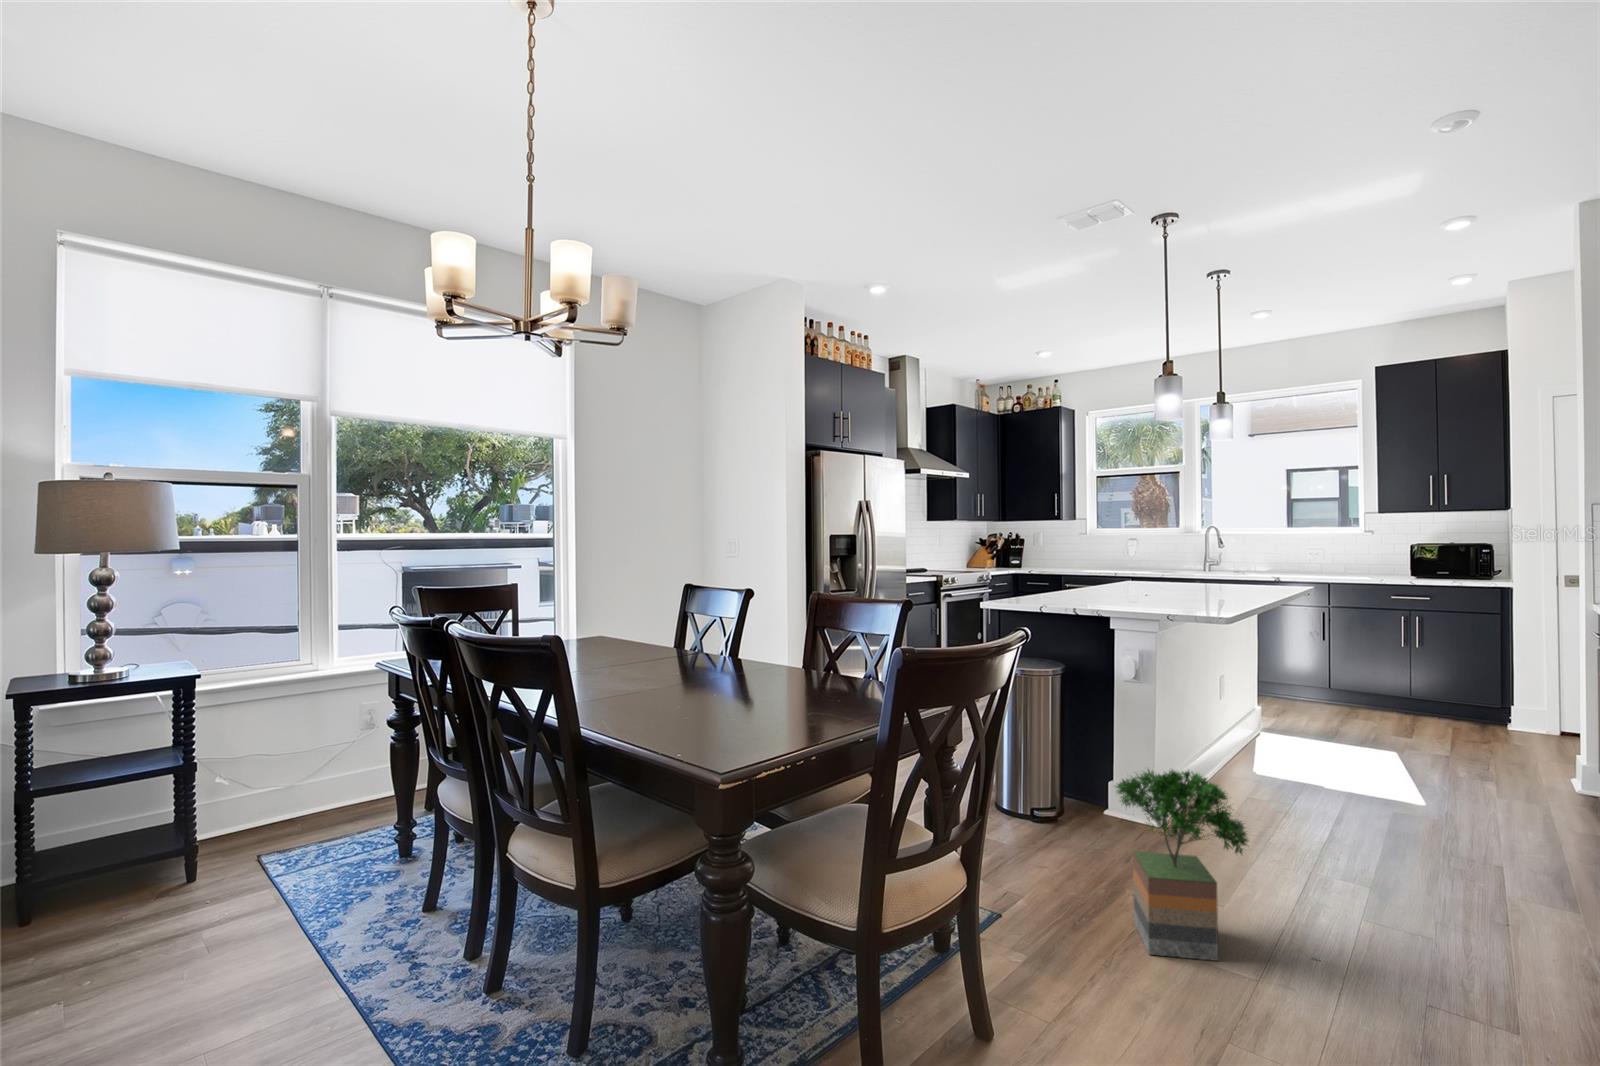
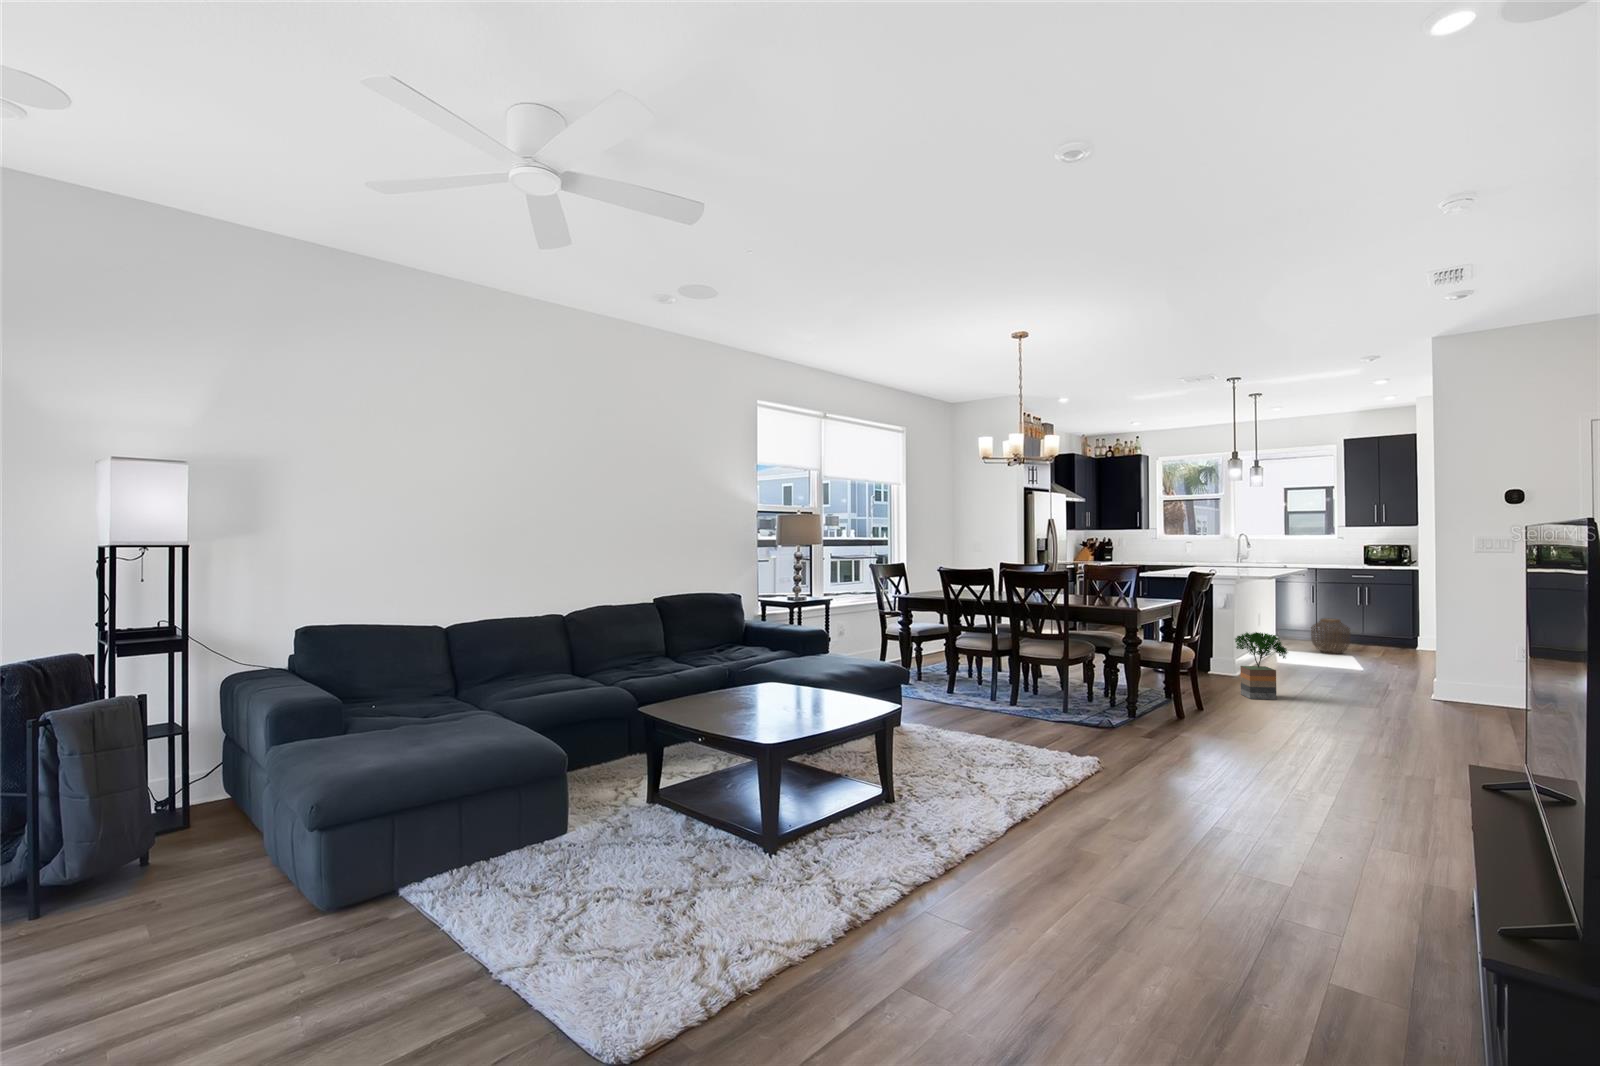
woven basket: none [1319,675,1392,743] -> present [1311,618,1350,654]

